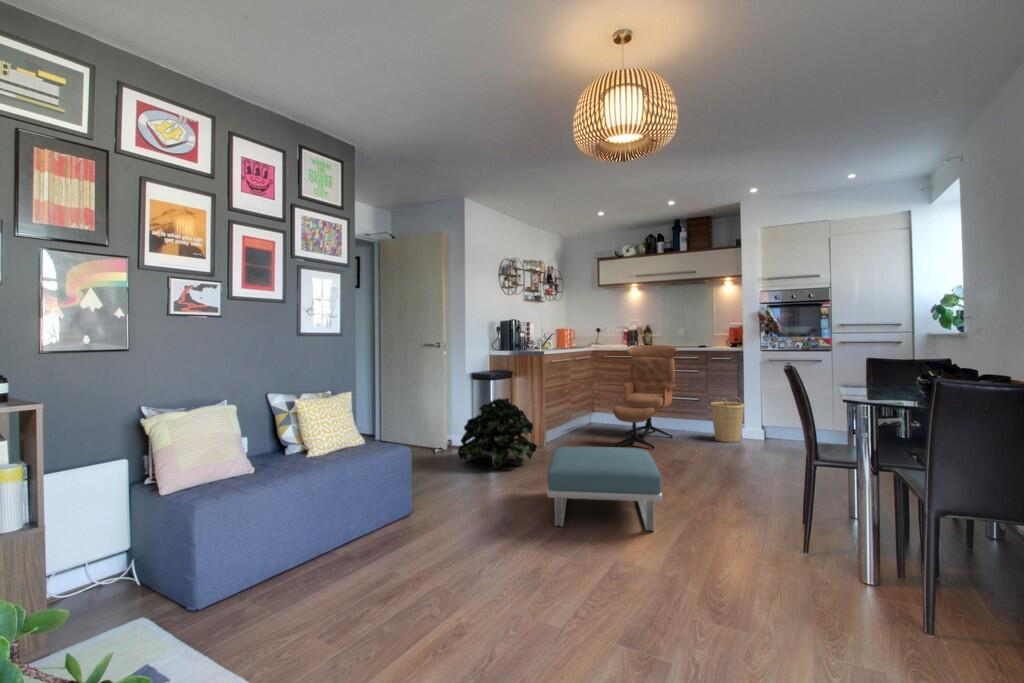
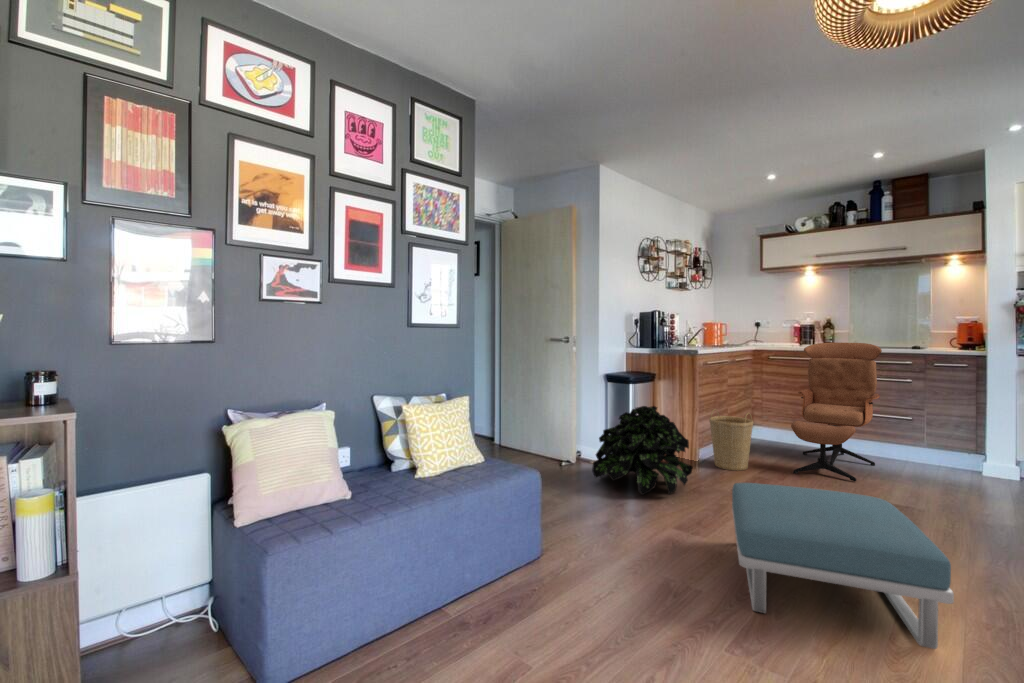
basket: present [711,396,744,443] -> present [709,409,753,471]

